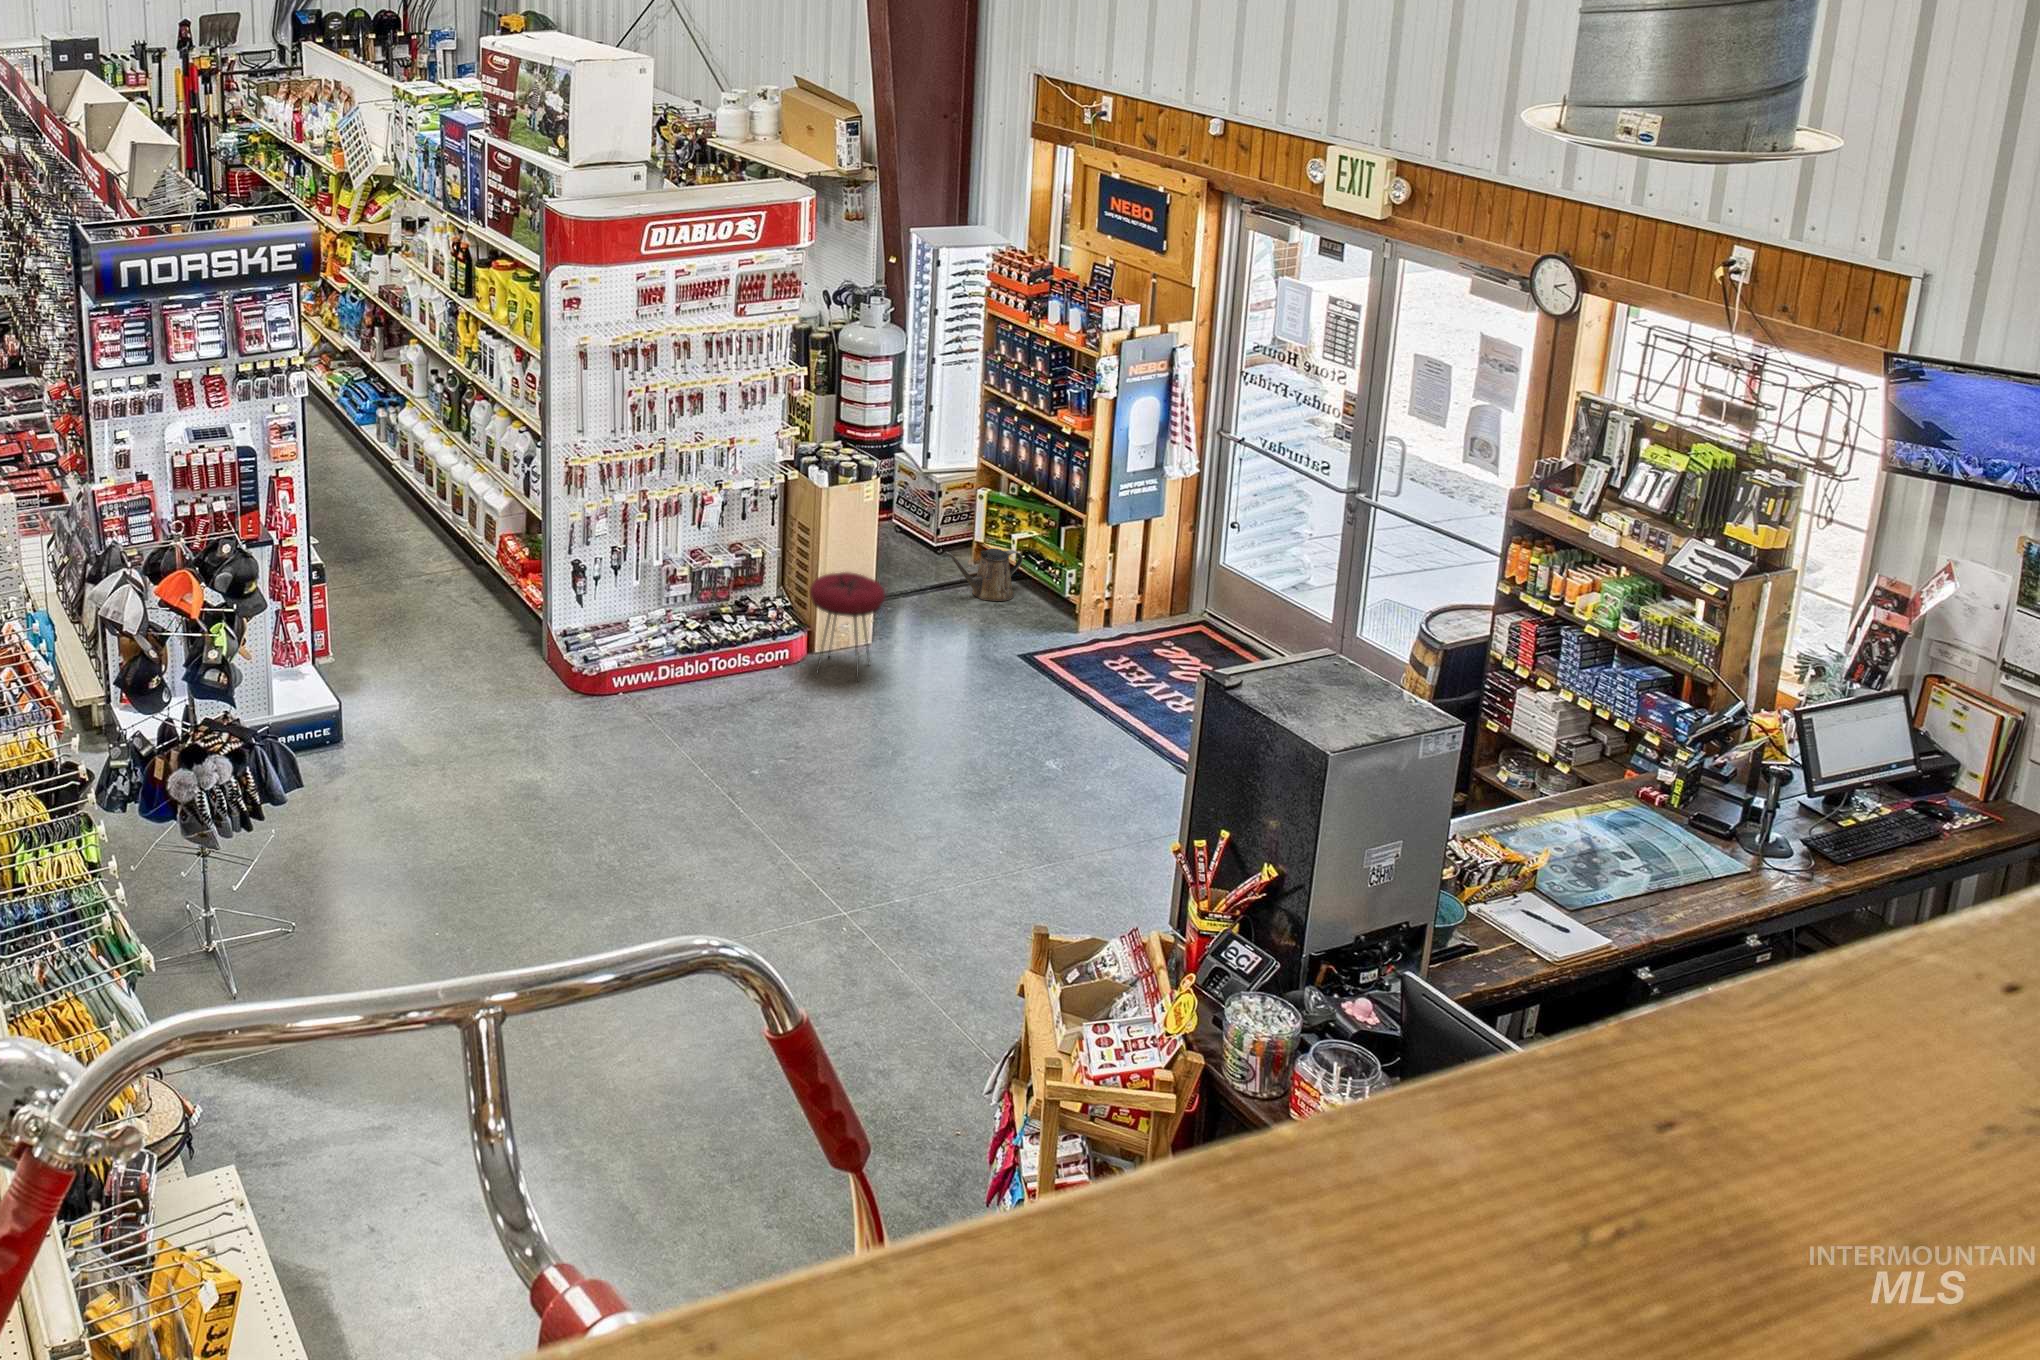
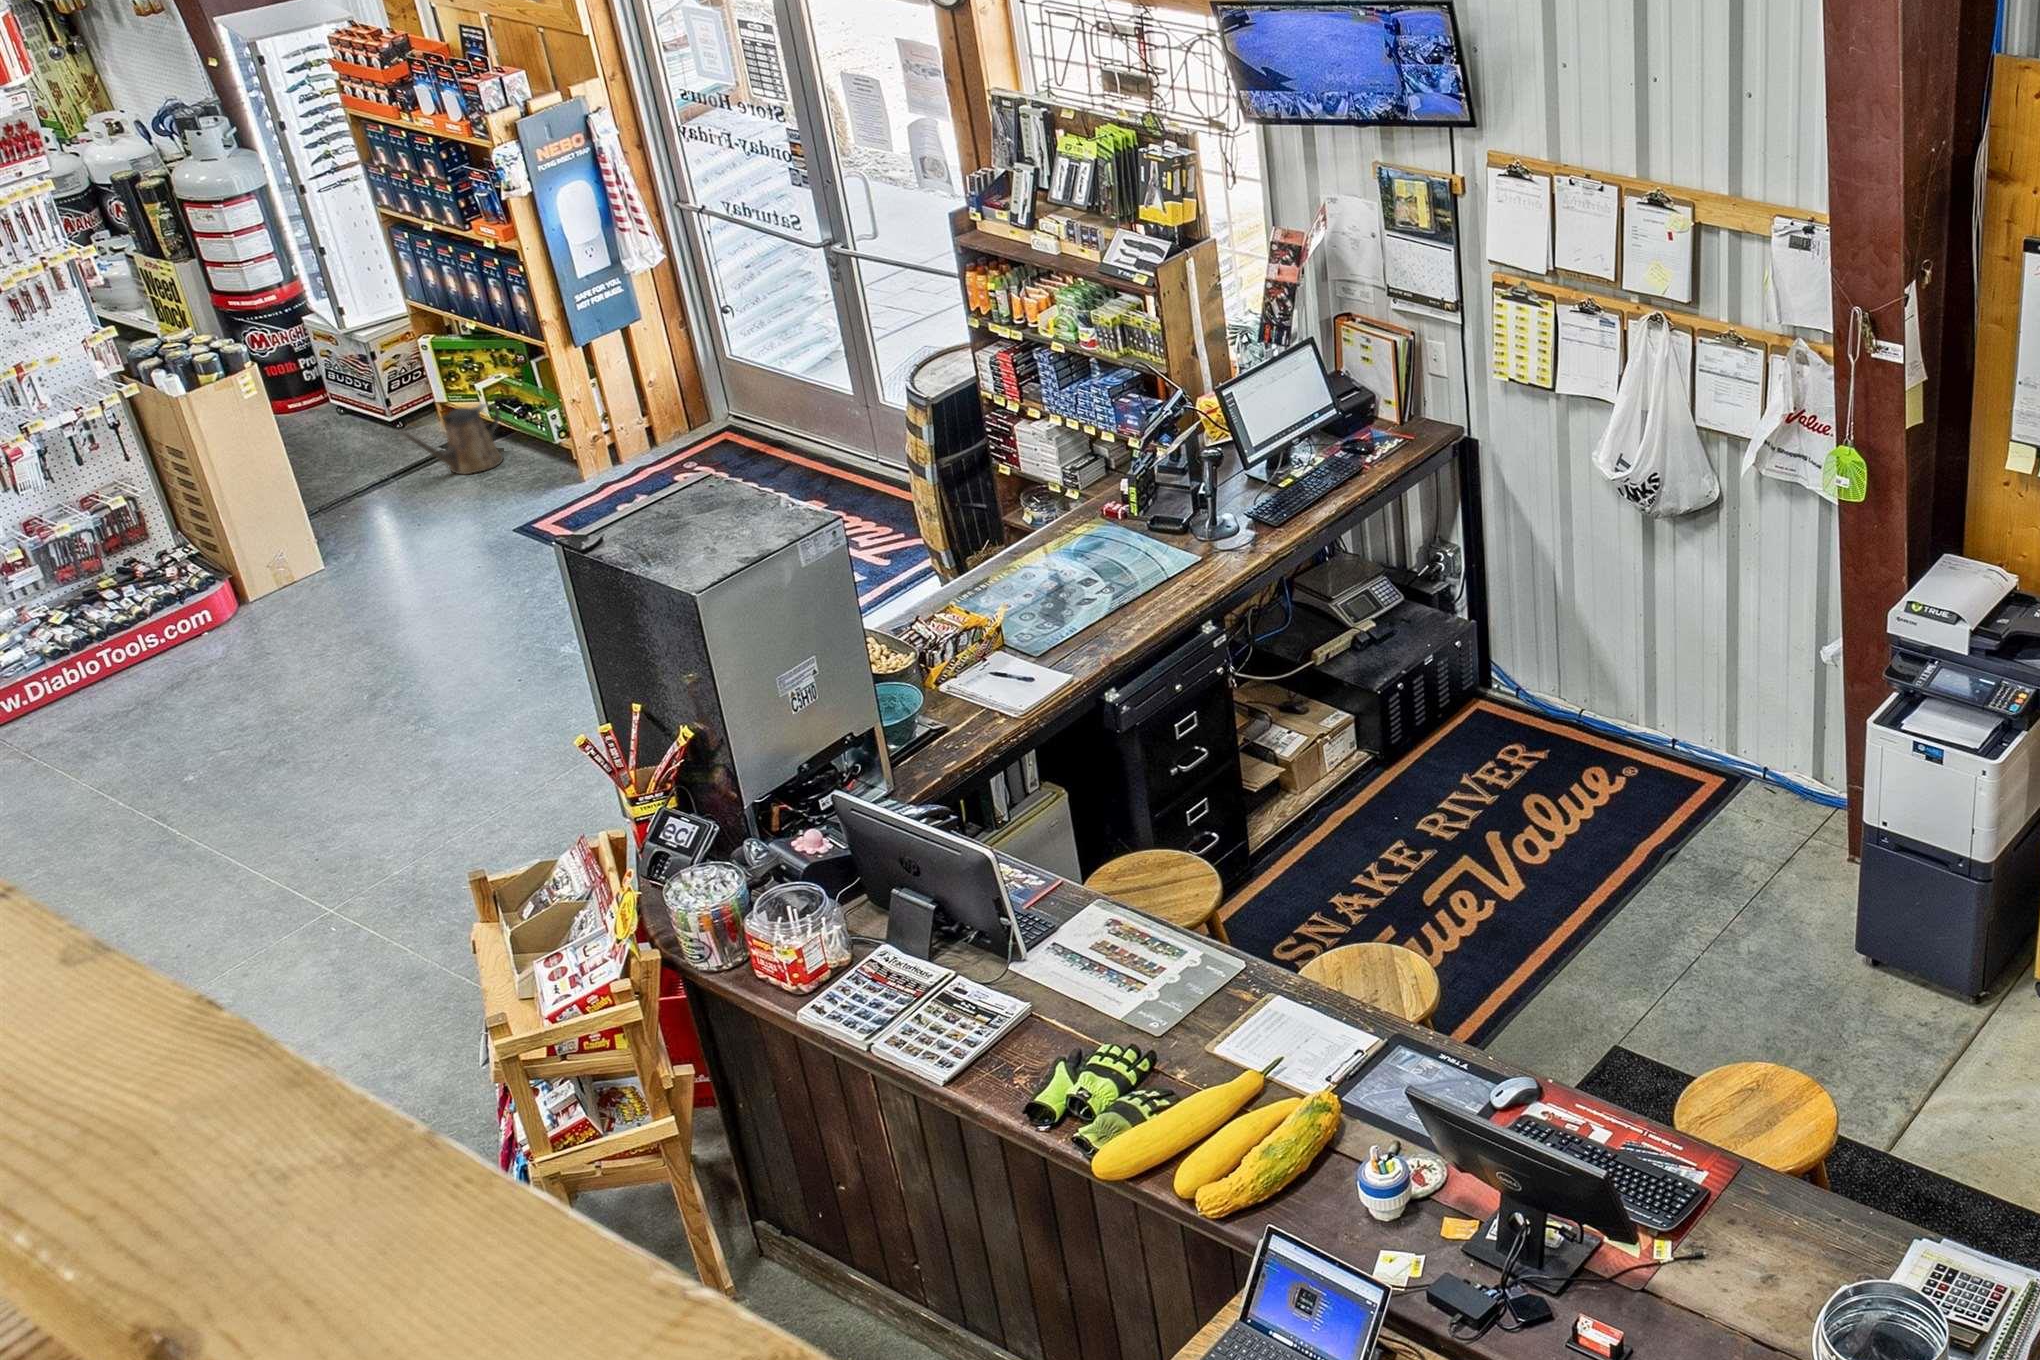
stool: present [810,572,885,672] -> none [205,496,328,636]

